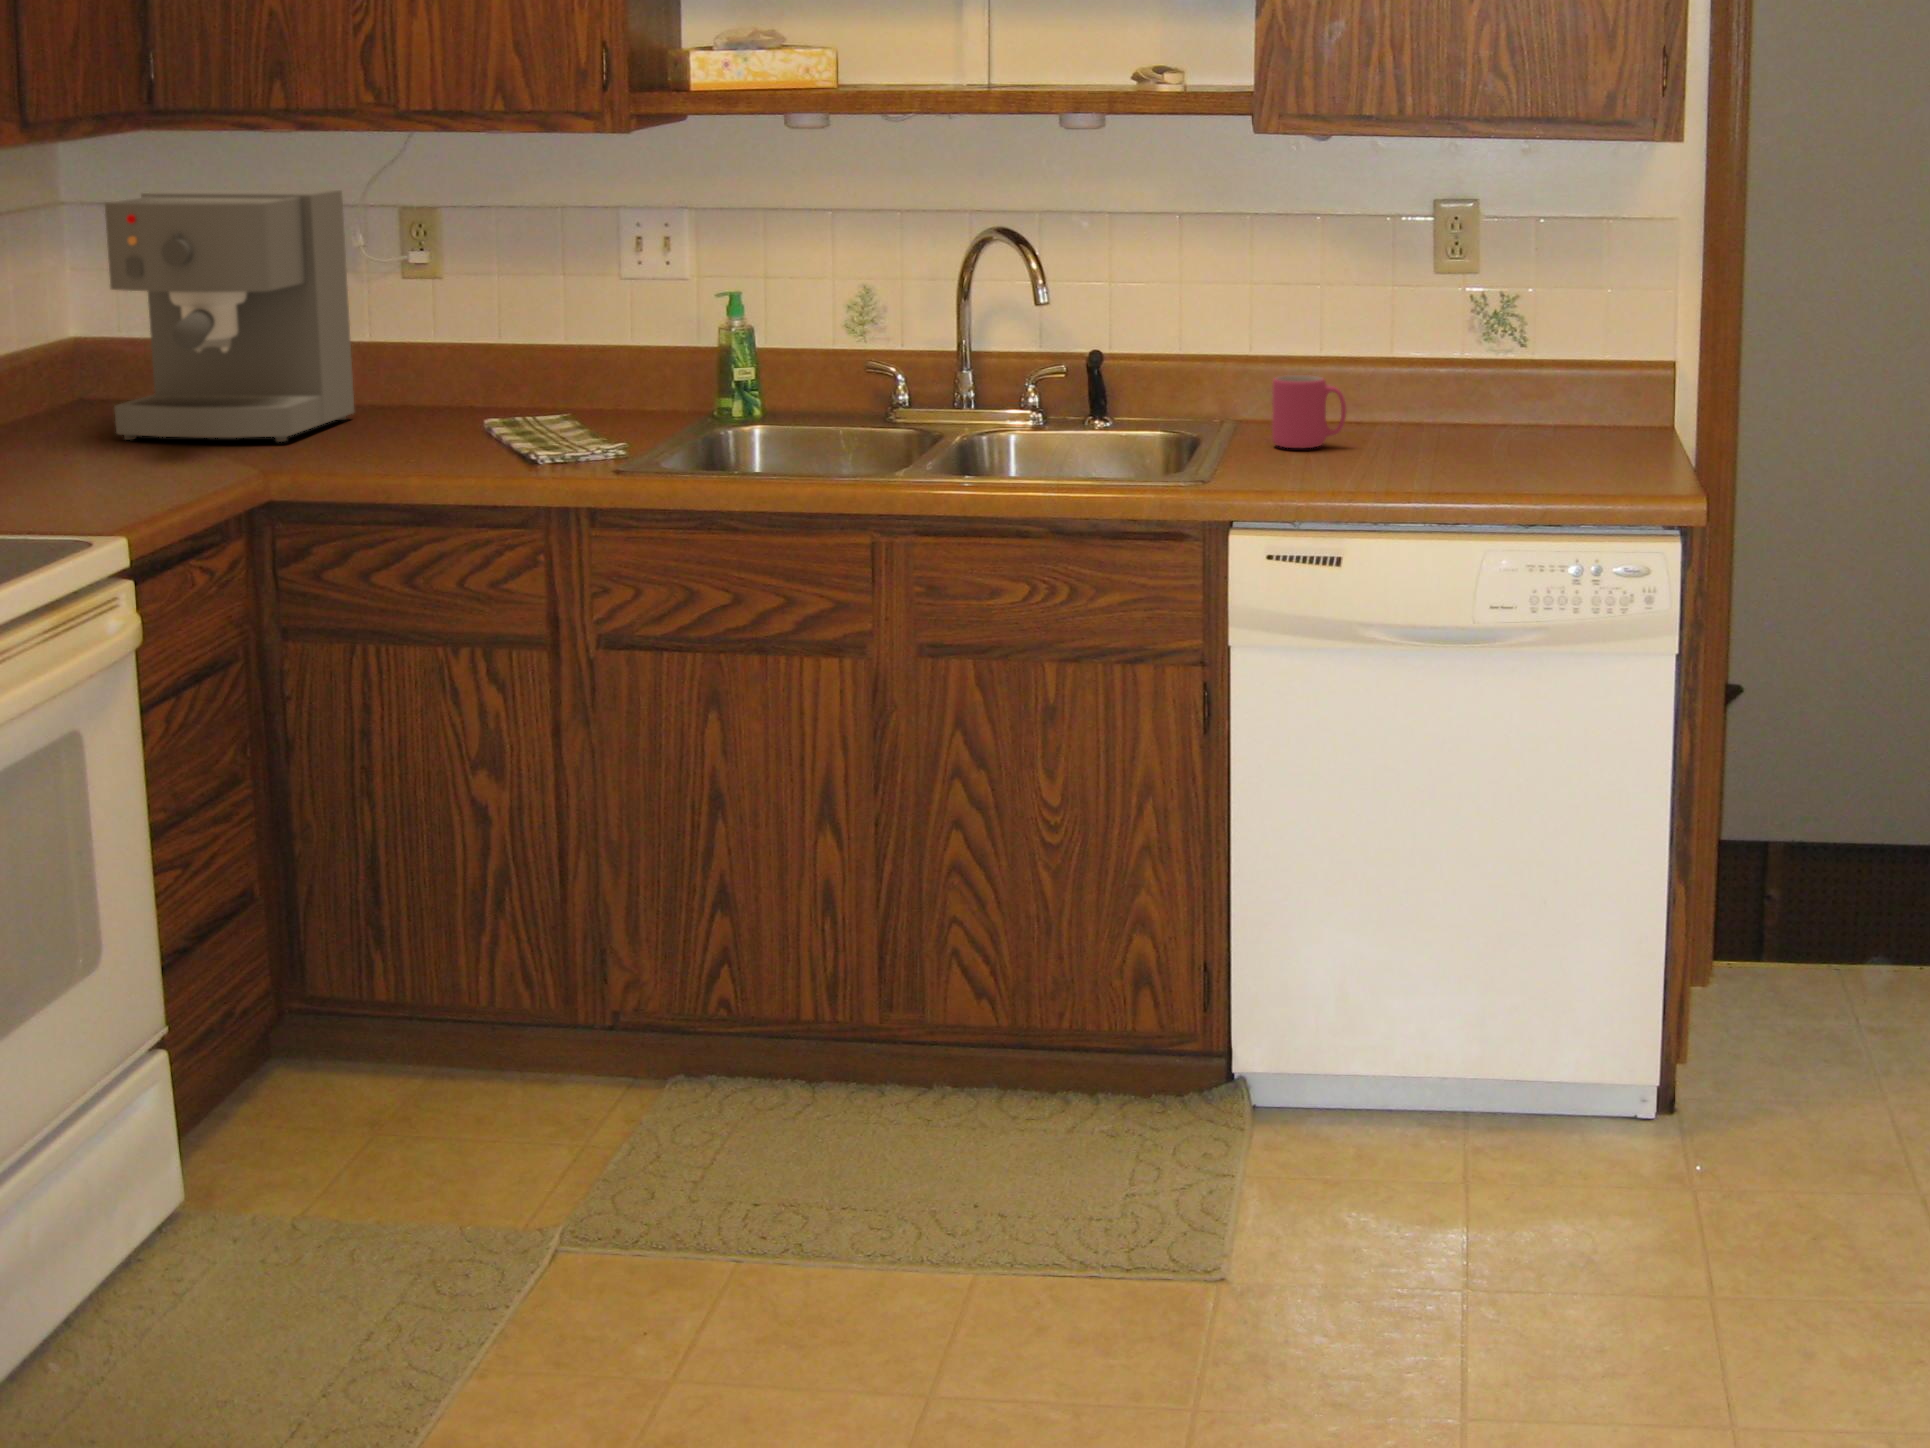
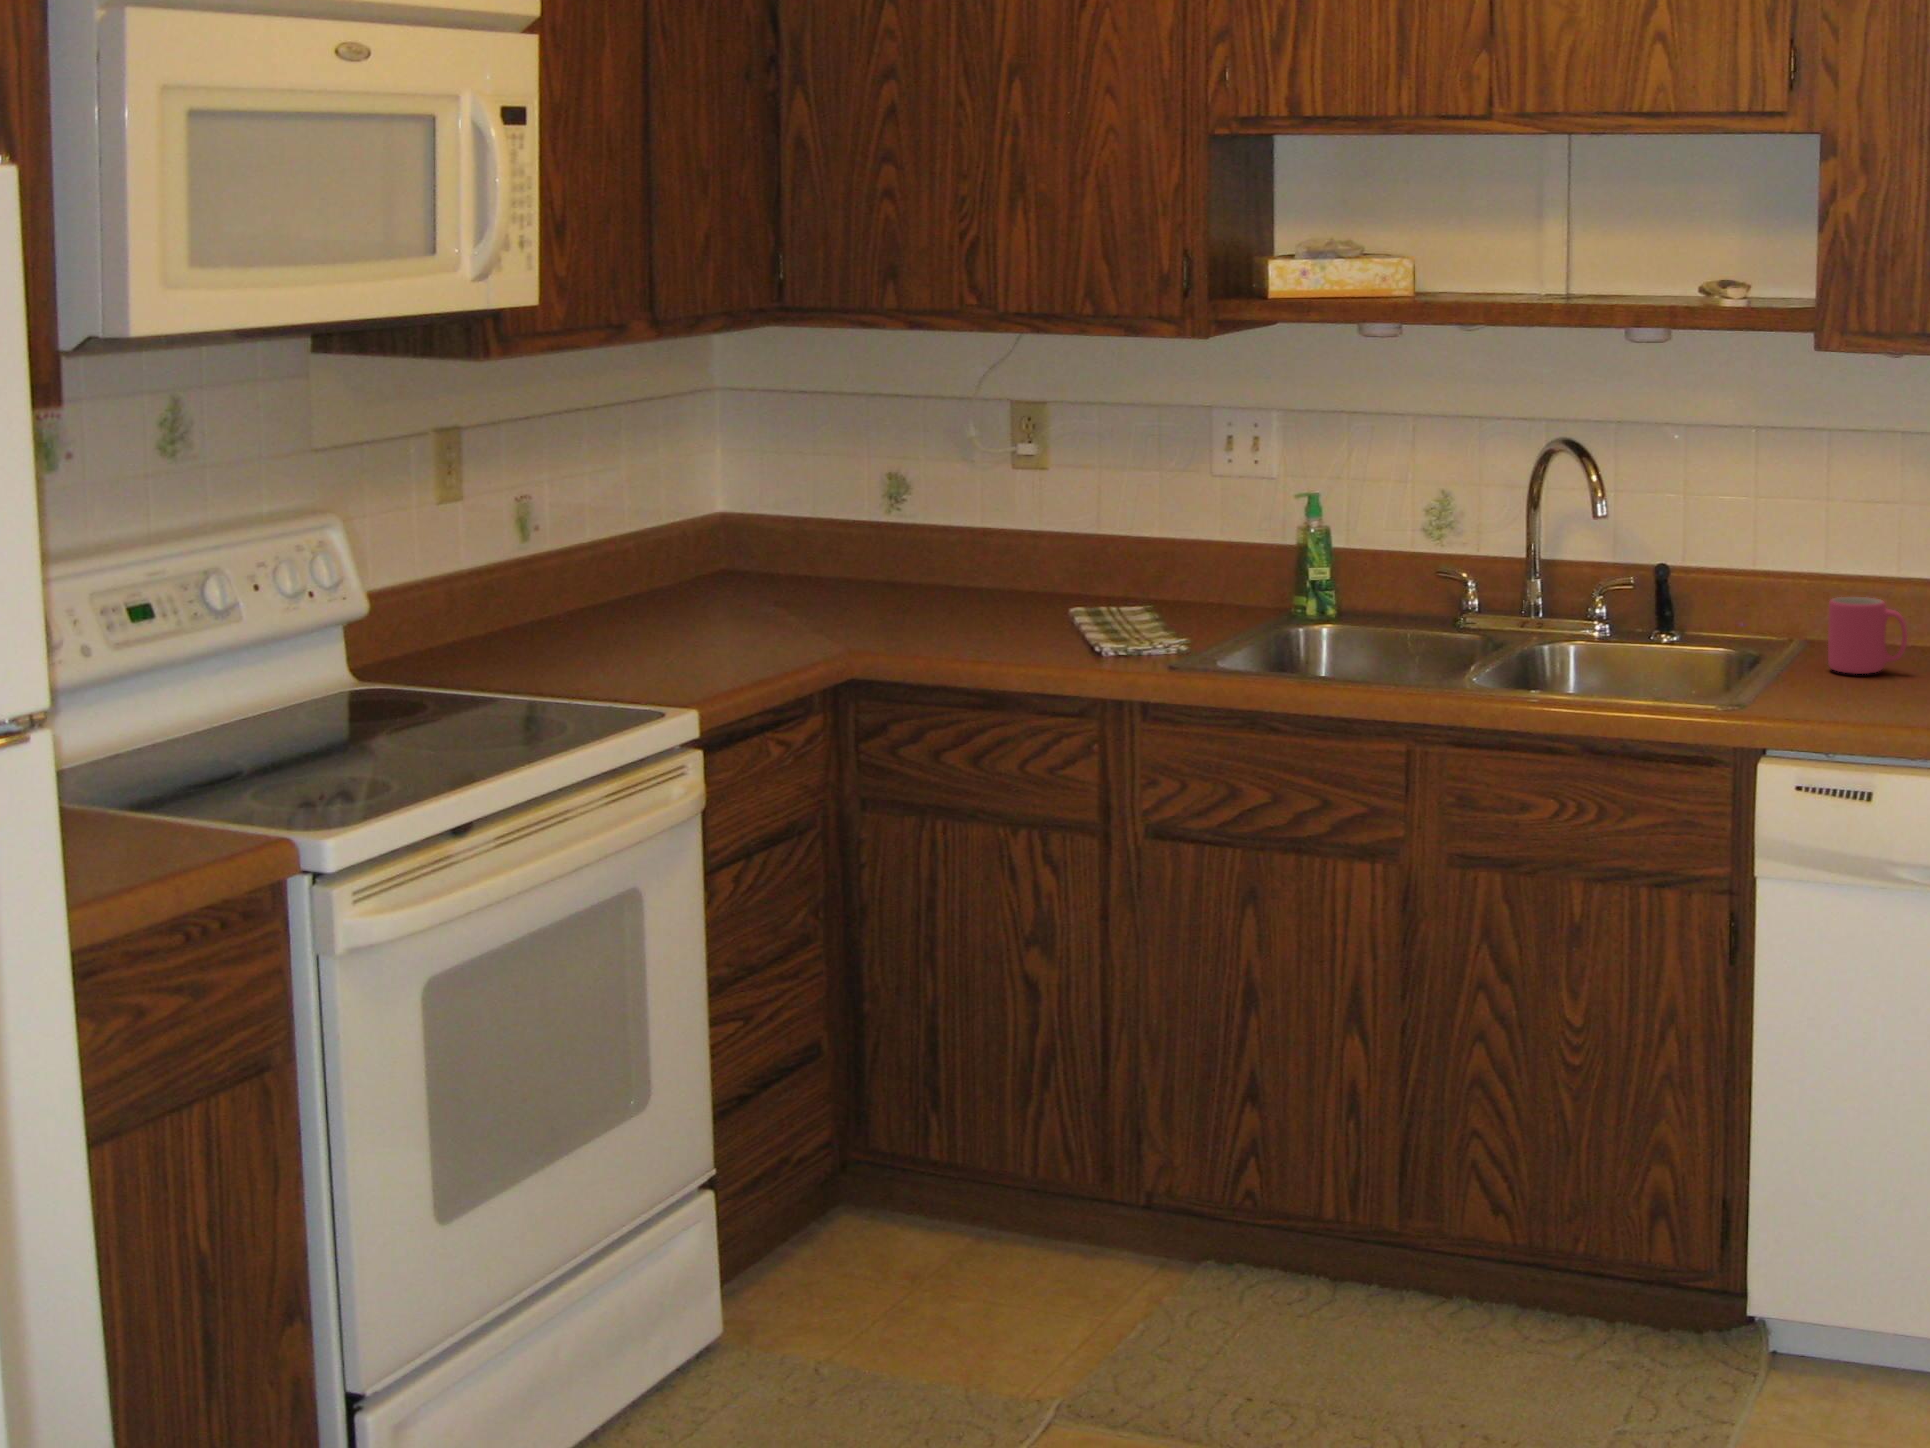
coffee maker: present [105,189,355,442] -> none [761,390,974,622]

